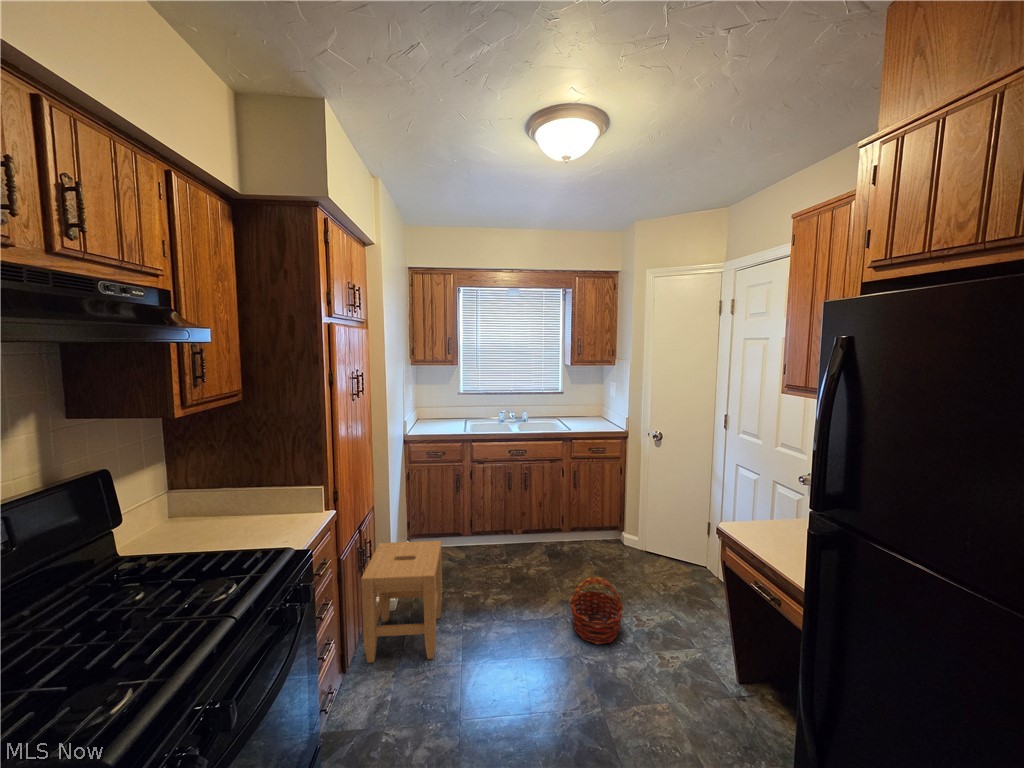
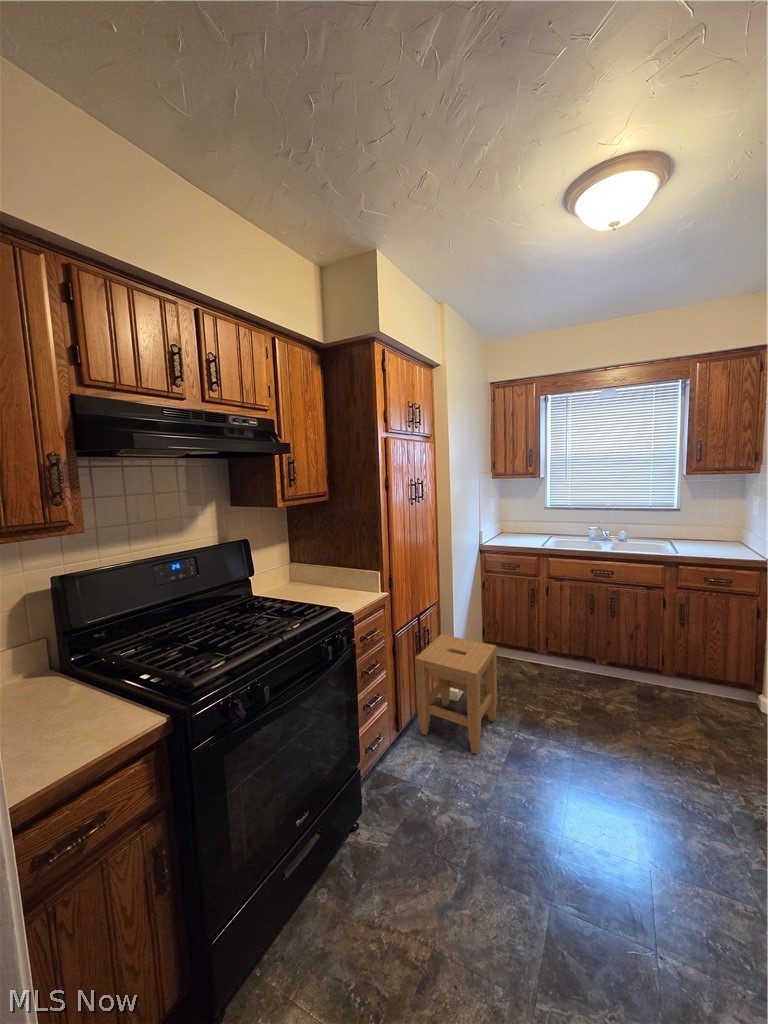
basket: present [569,577,623,644] -> none [650,738,741,835]

